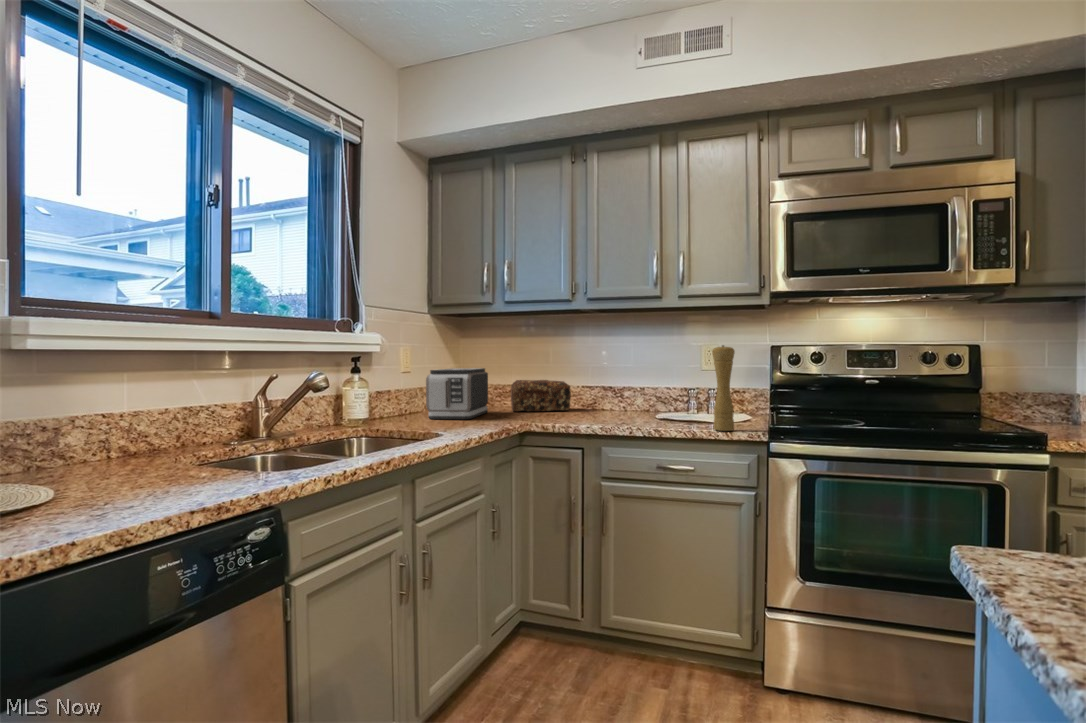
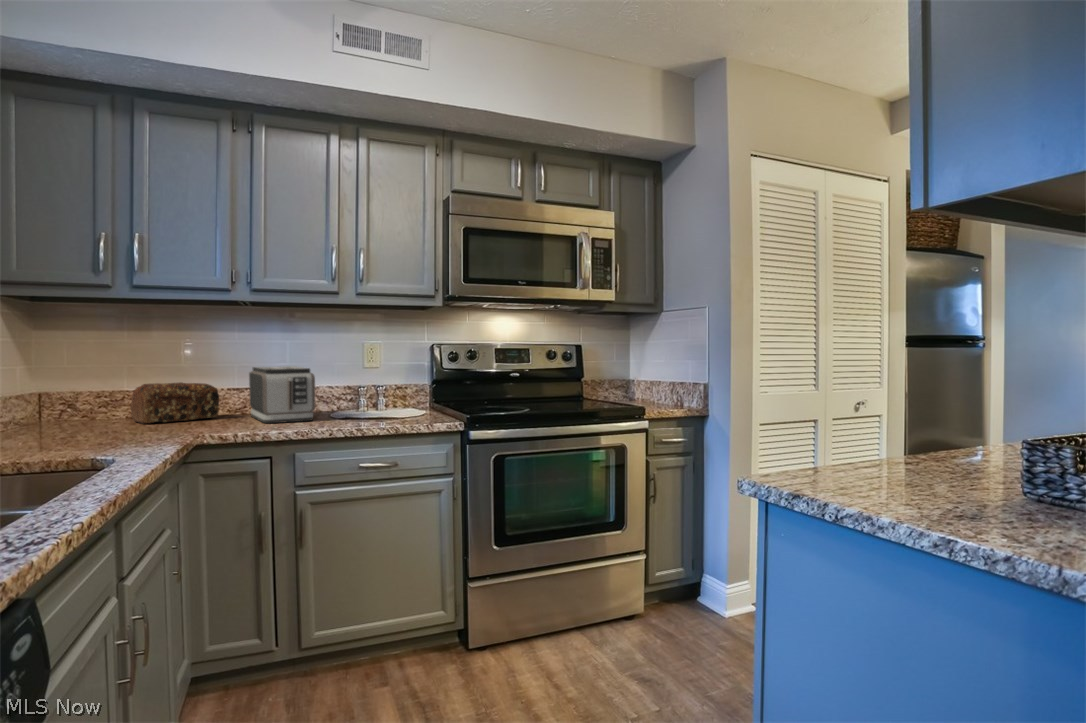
pepper mill: present [712,345,735,431] -> none [408,345,429,426]
toaster: present [426,368,488,419] -> present [249,366,315,423]

